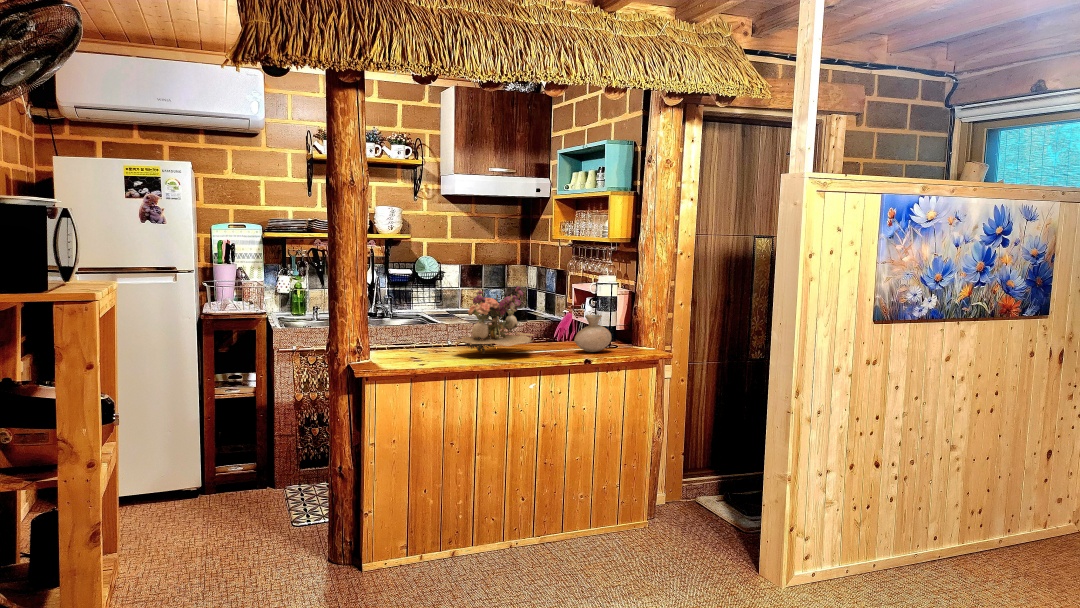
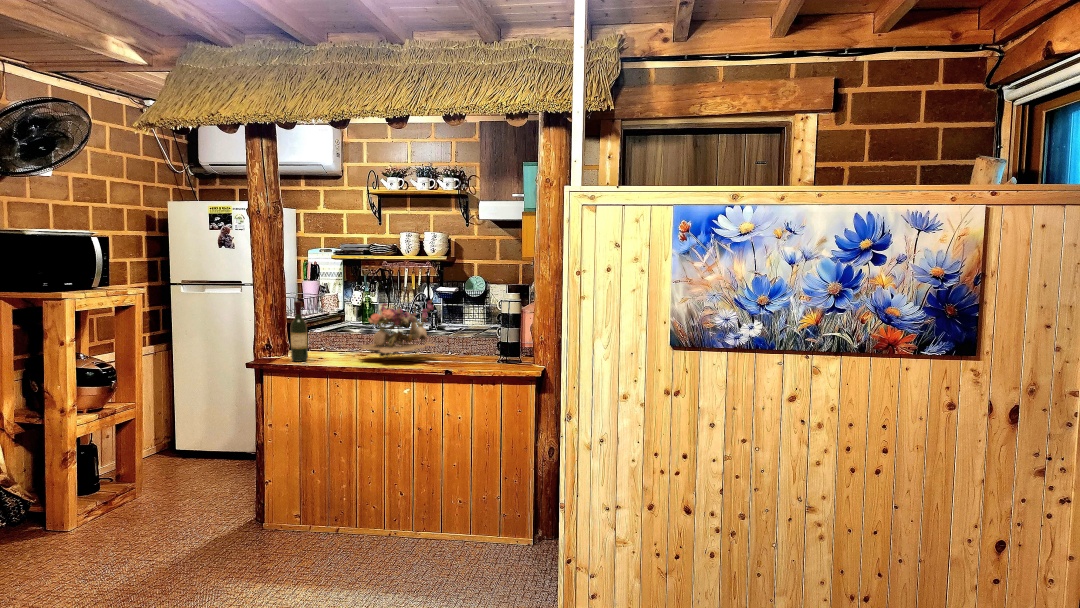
wine bottle: none [390,292,409,364] -> present [290,301,308,362]
vase: present [574,315,611,352] -> none [461,330,501,365]

